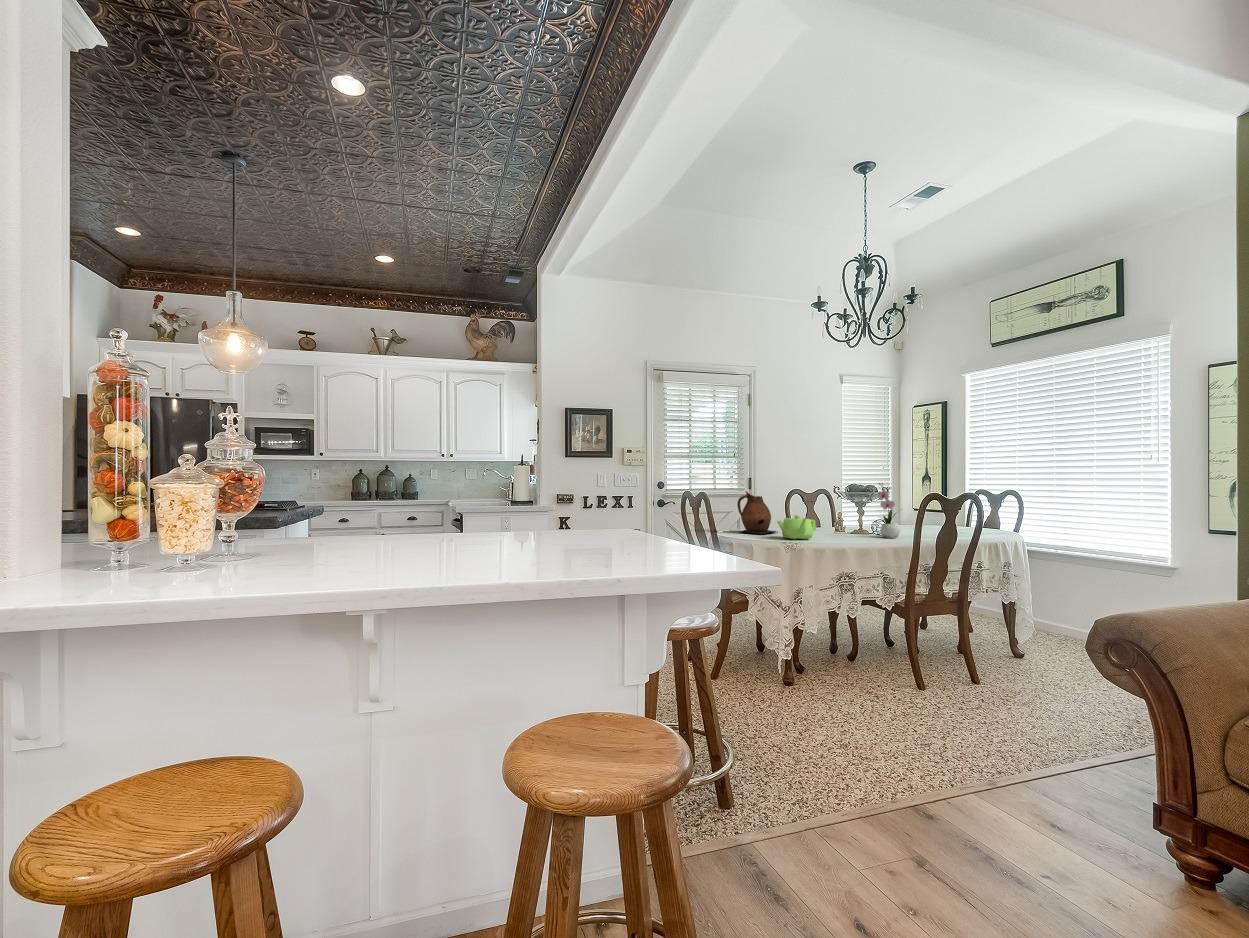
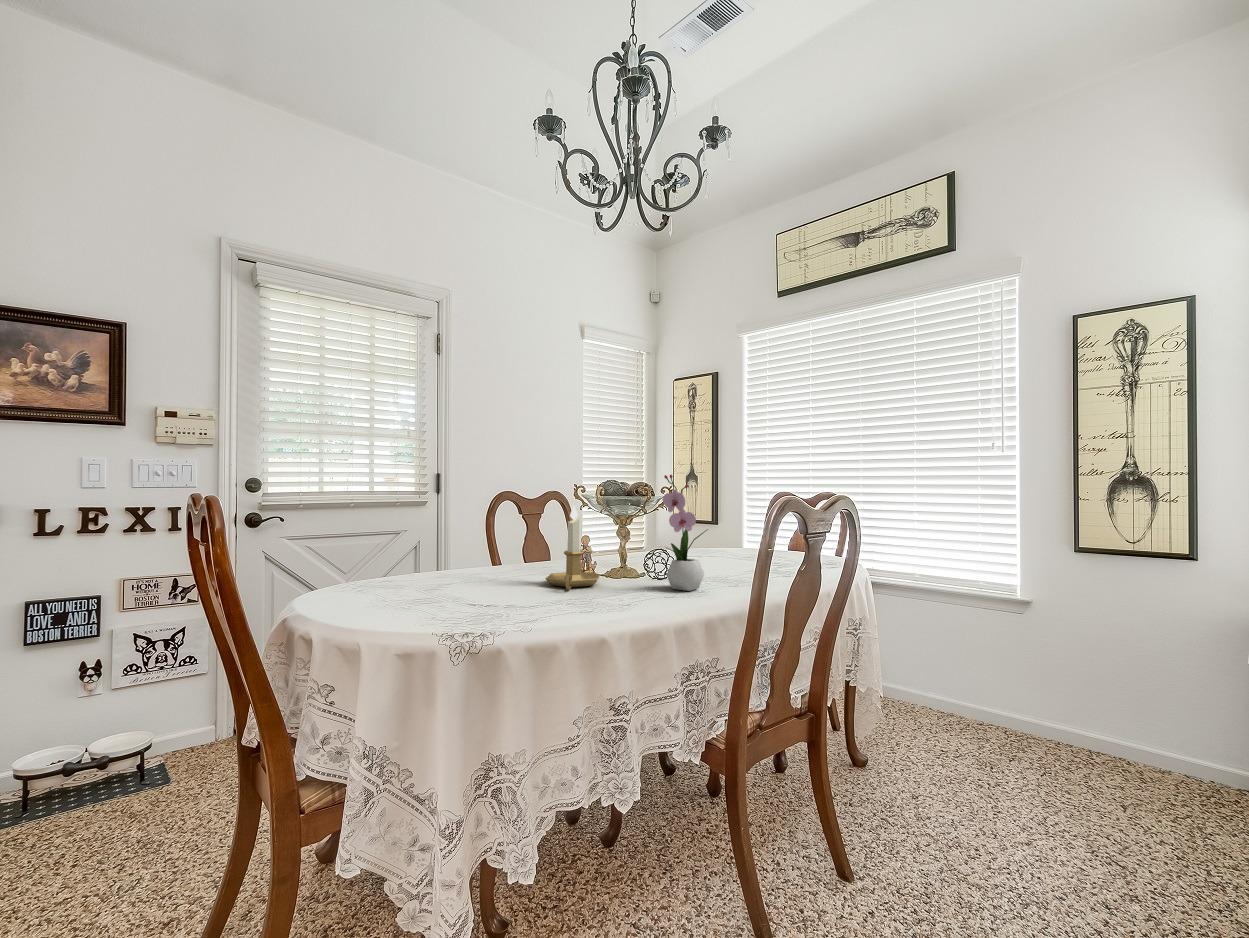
ceramic pitcher: present [737,491,777,534] -> none [356,494,454,599]
candlestick: none [820,497,847,535] -> present [546,506,600,590]
teapot: present [777,515,816,539] -> none [437,553,535,616]

